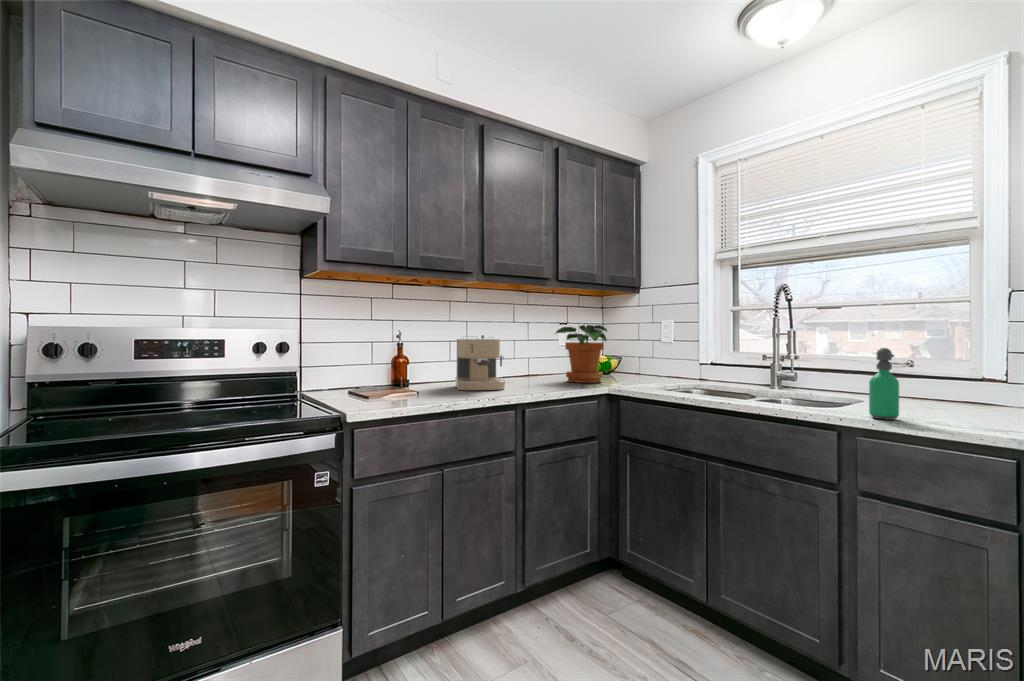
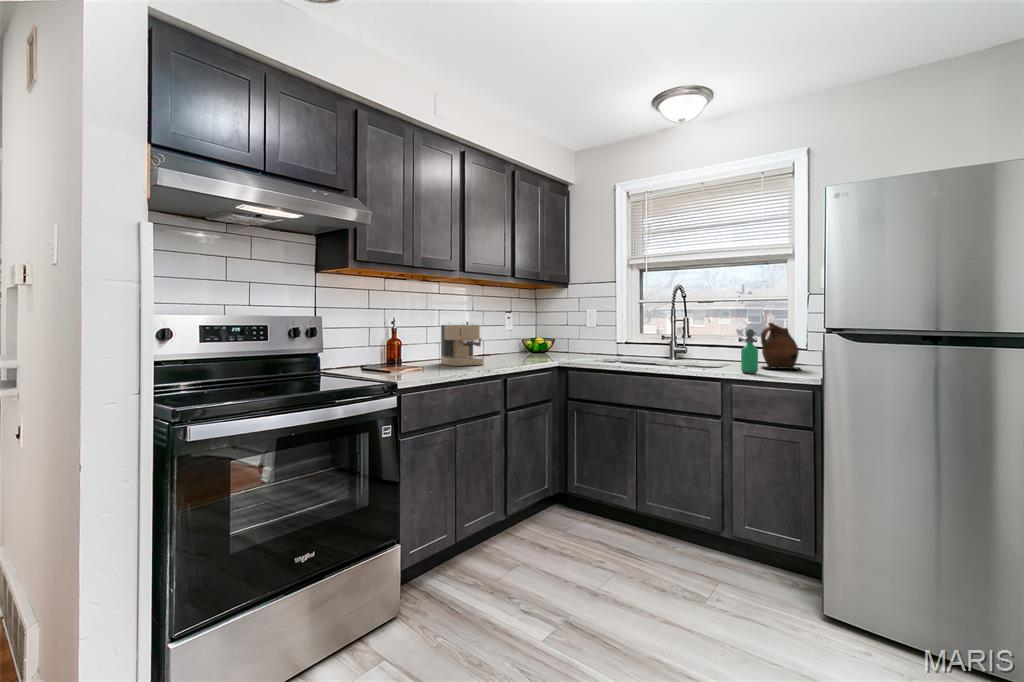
potted plant: present [556,325,607,383] -> none [510,314,553,359]
ceramic pitcher: none [908,338,985,415] -> present [761,323,800,369]

